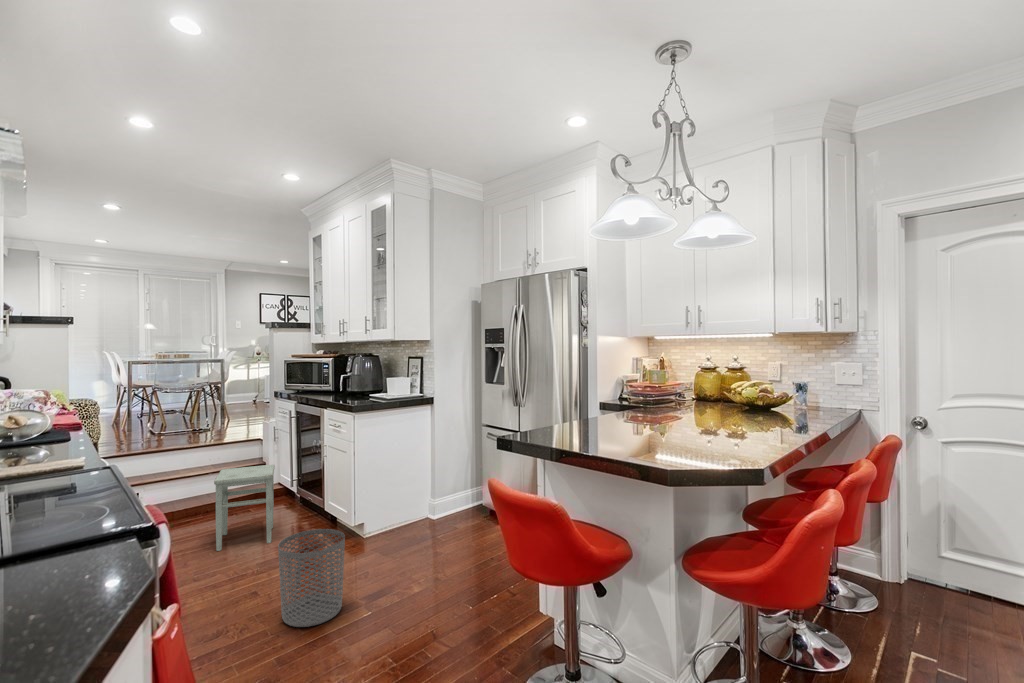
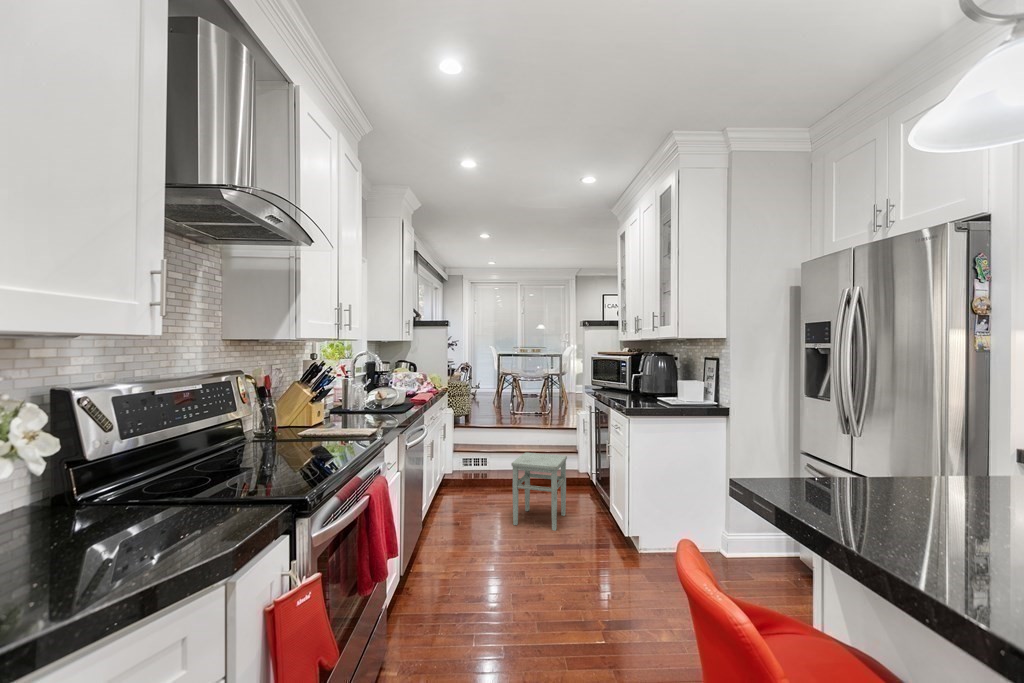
waste bin: present [278,529,345,627] -> none [515,536,579,642]

